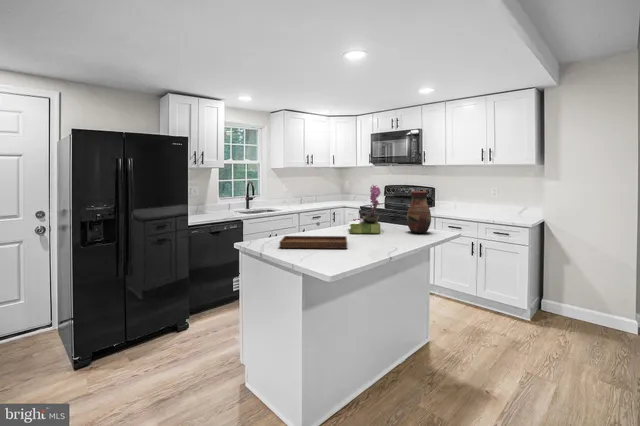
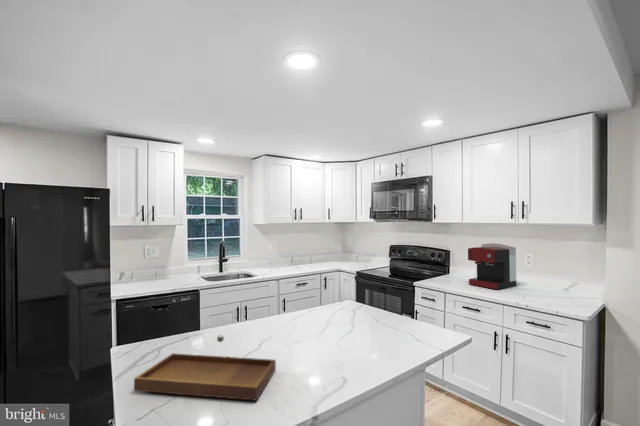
coffee maker: none [449,181,484,213] -> present [468,243,516,289]
flower arrangement: present [349,185,381,233] -> none [299,258,357,343]
vase: present [407,191,431,233] -> none [395,271,434,345]

